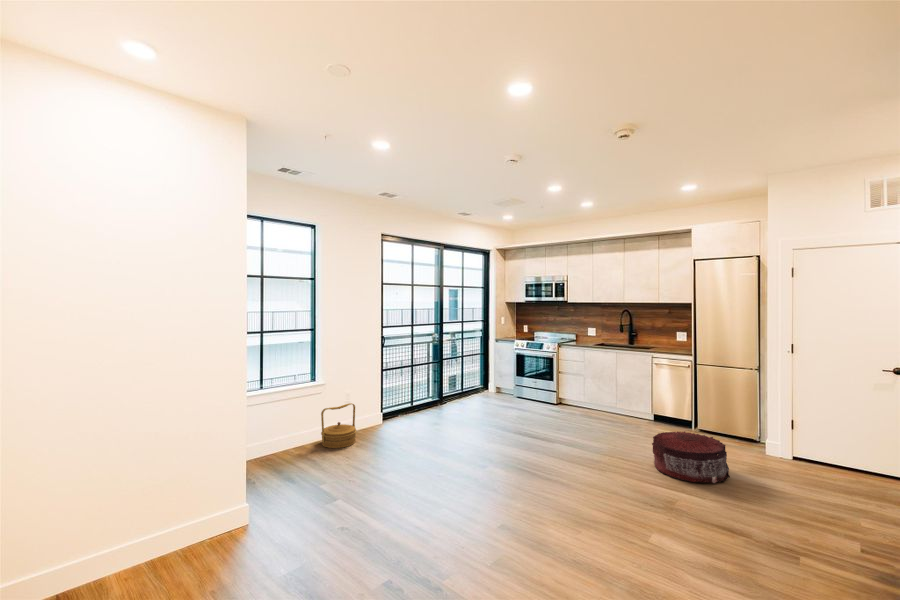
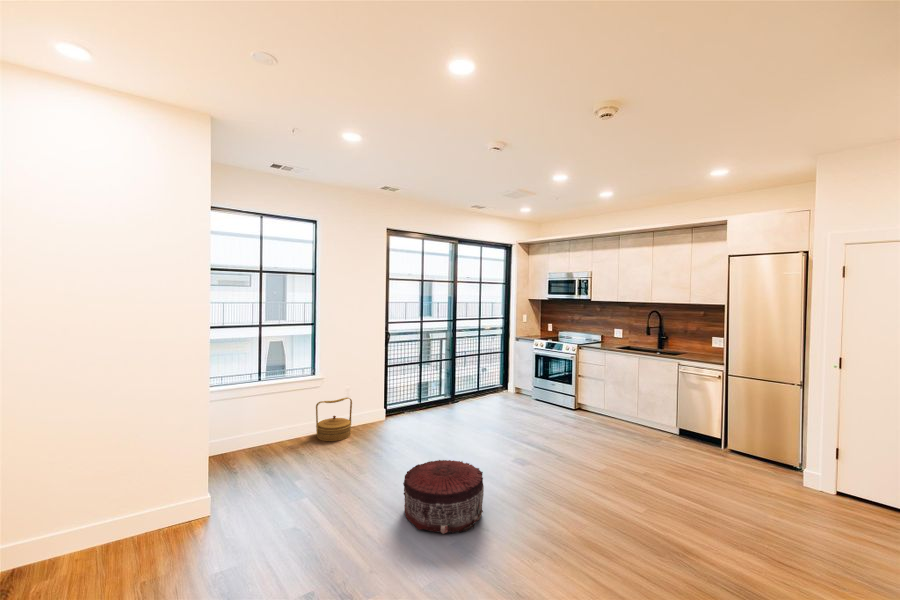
pouf: present [652,432,730,483] -> present [403,460,484,534]

